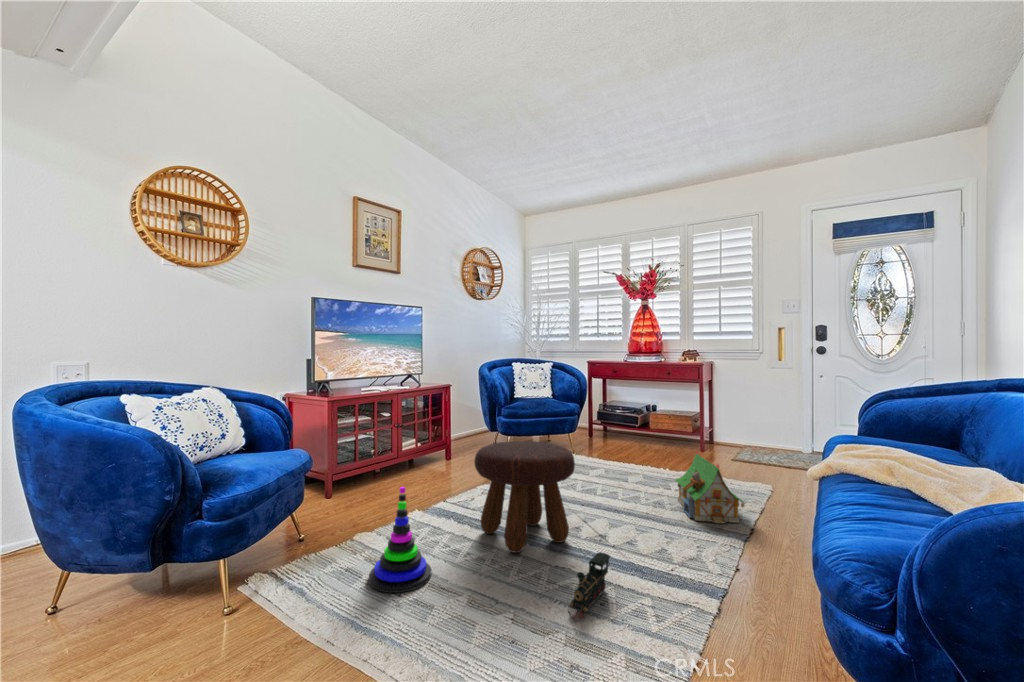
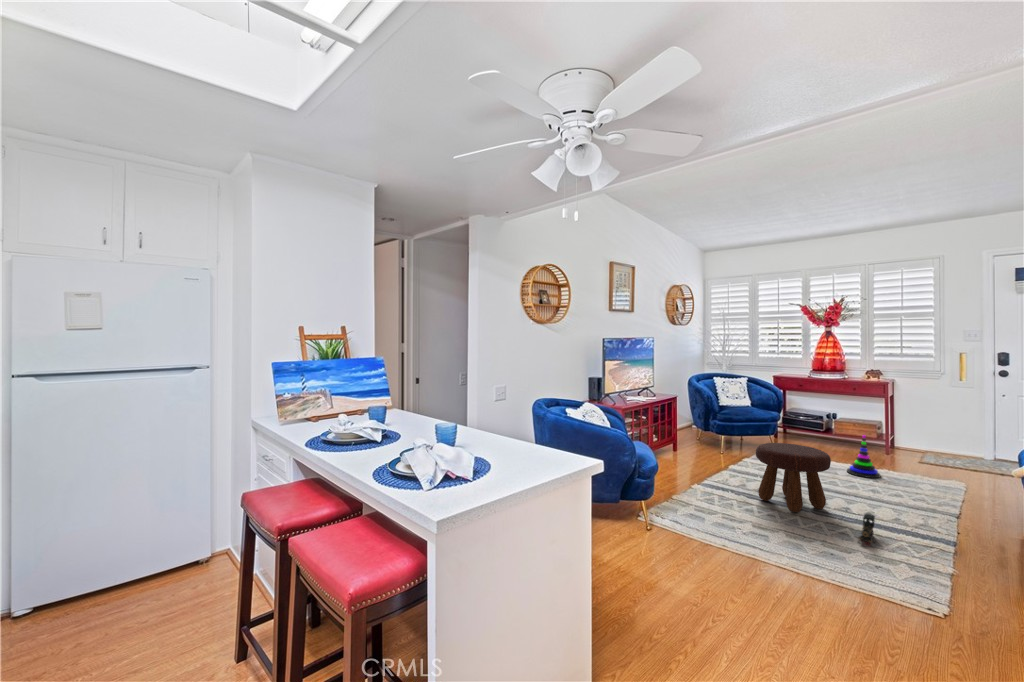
toy house: present [675,451,745,523] -> none [886,454,955,507]
stacking toy: present [369,487,431,593] -> present [847,435,880,478]

